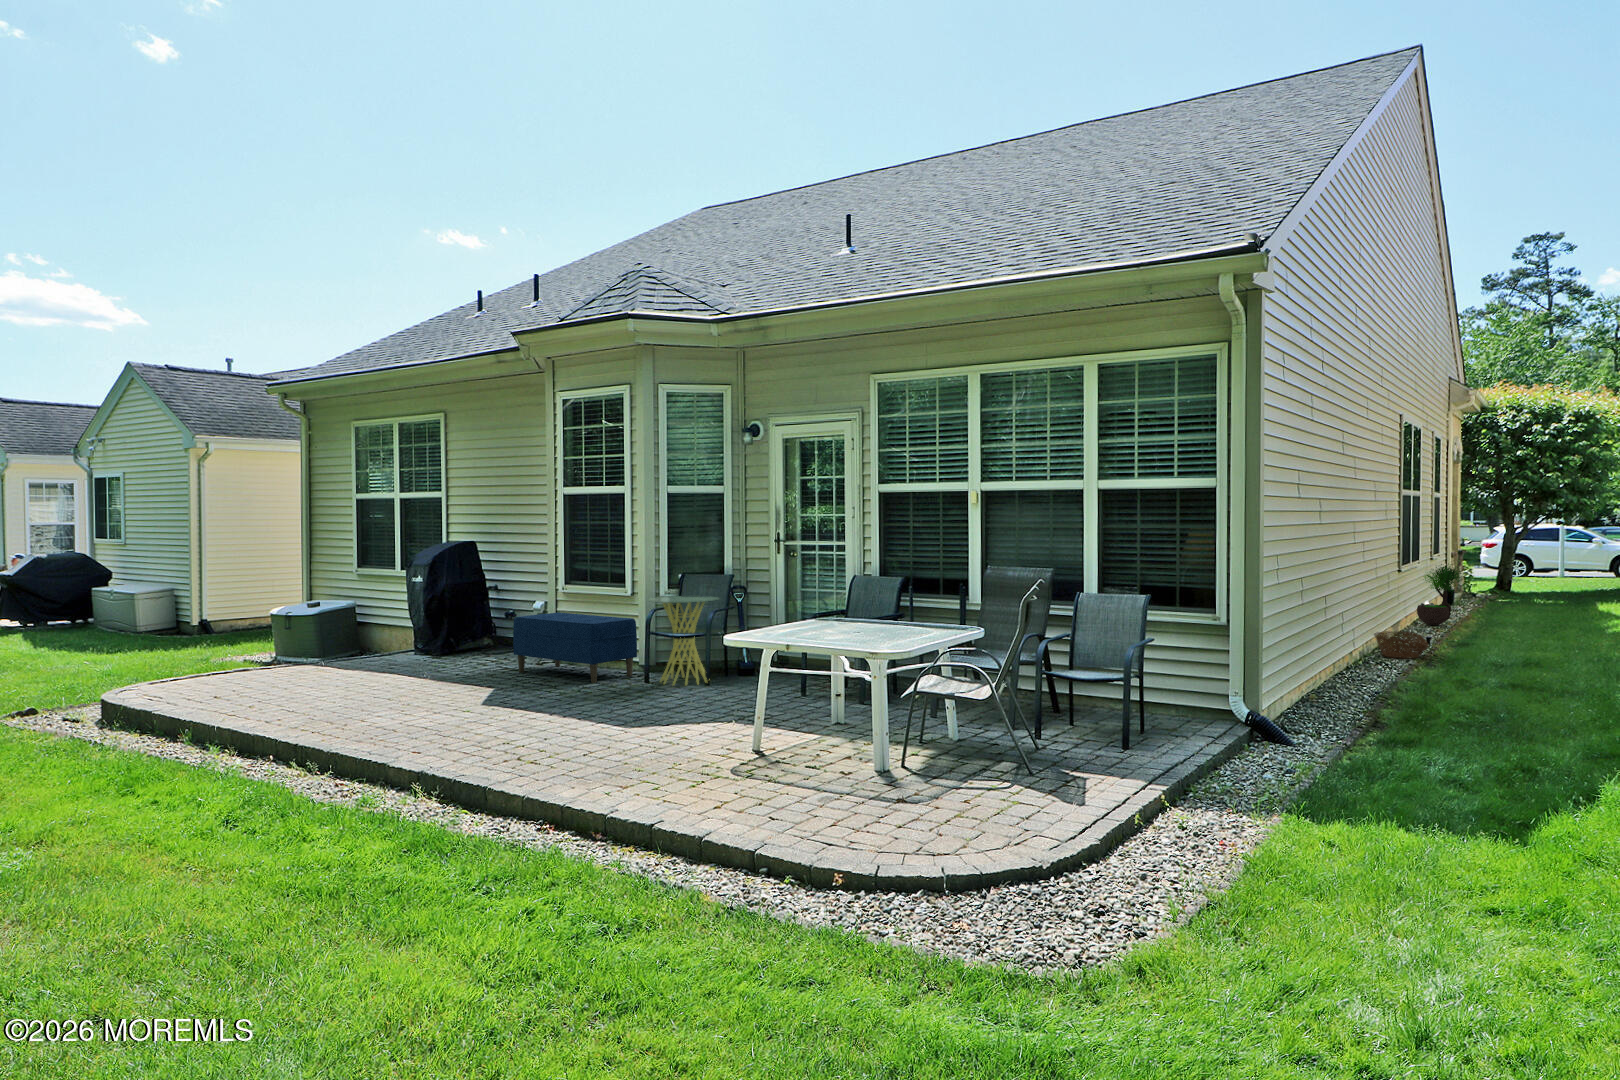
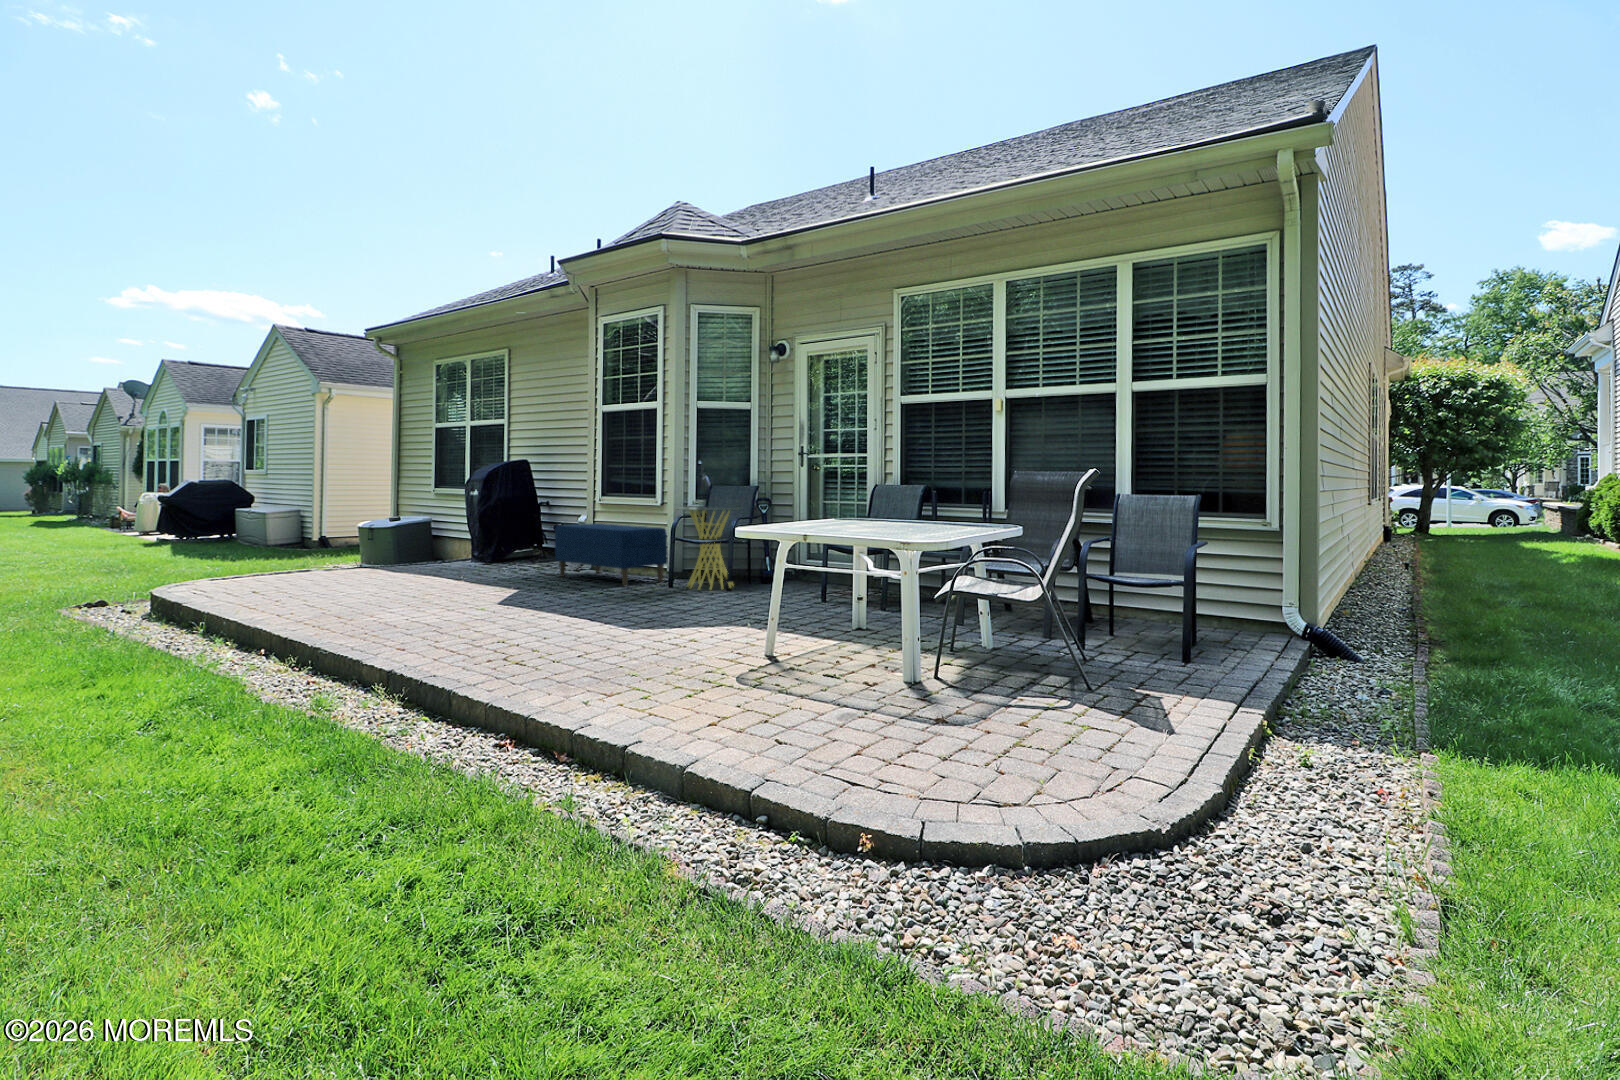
potted tree: present [1417,564,1462,625] -> none [1365,498,1411,556]
basket: present [1374,631,1429,659] -> none [1351,556,1406,581]

